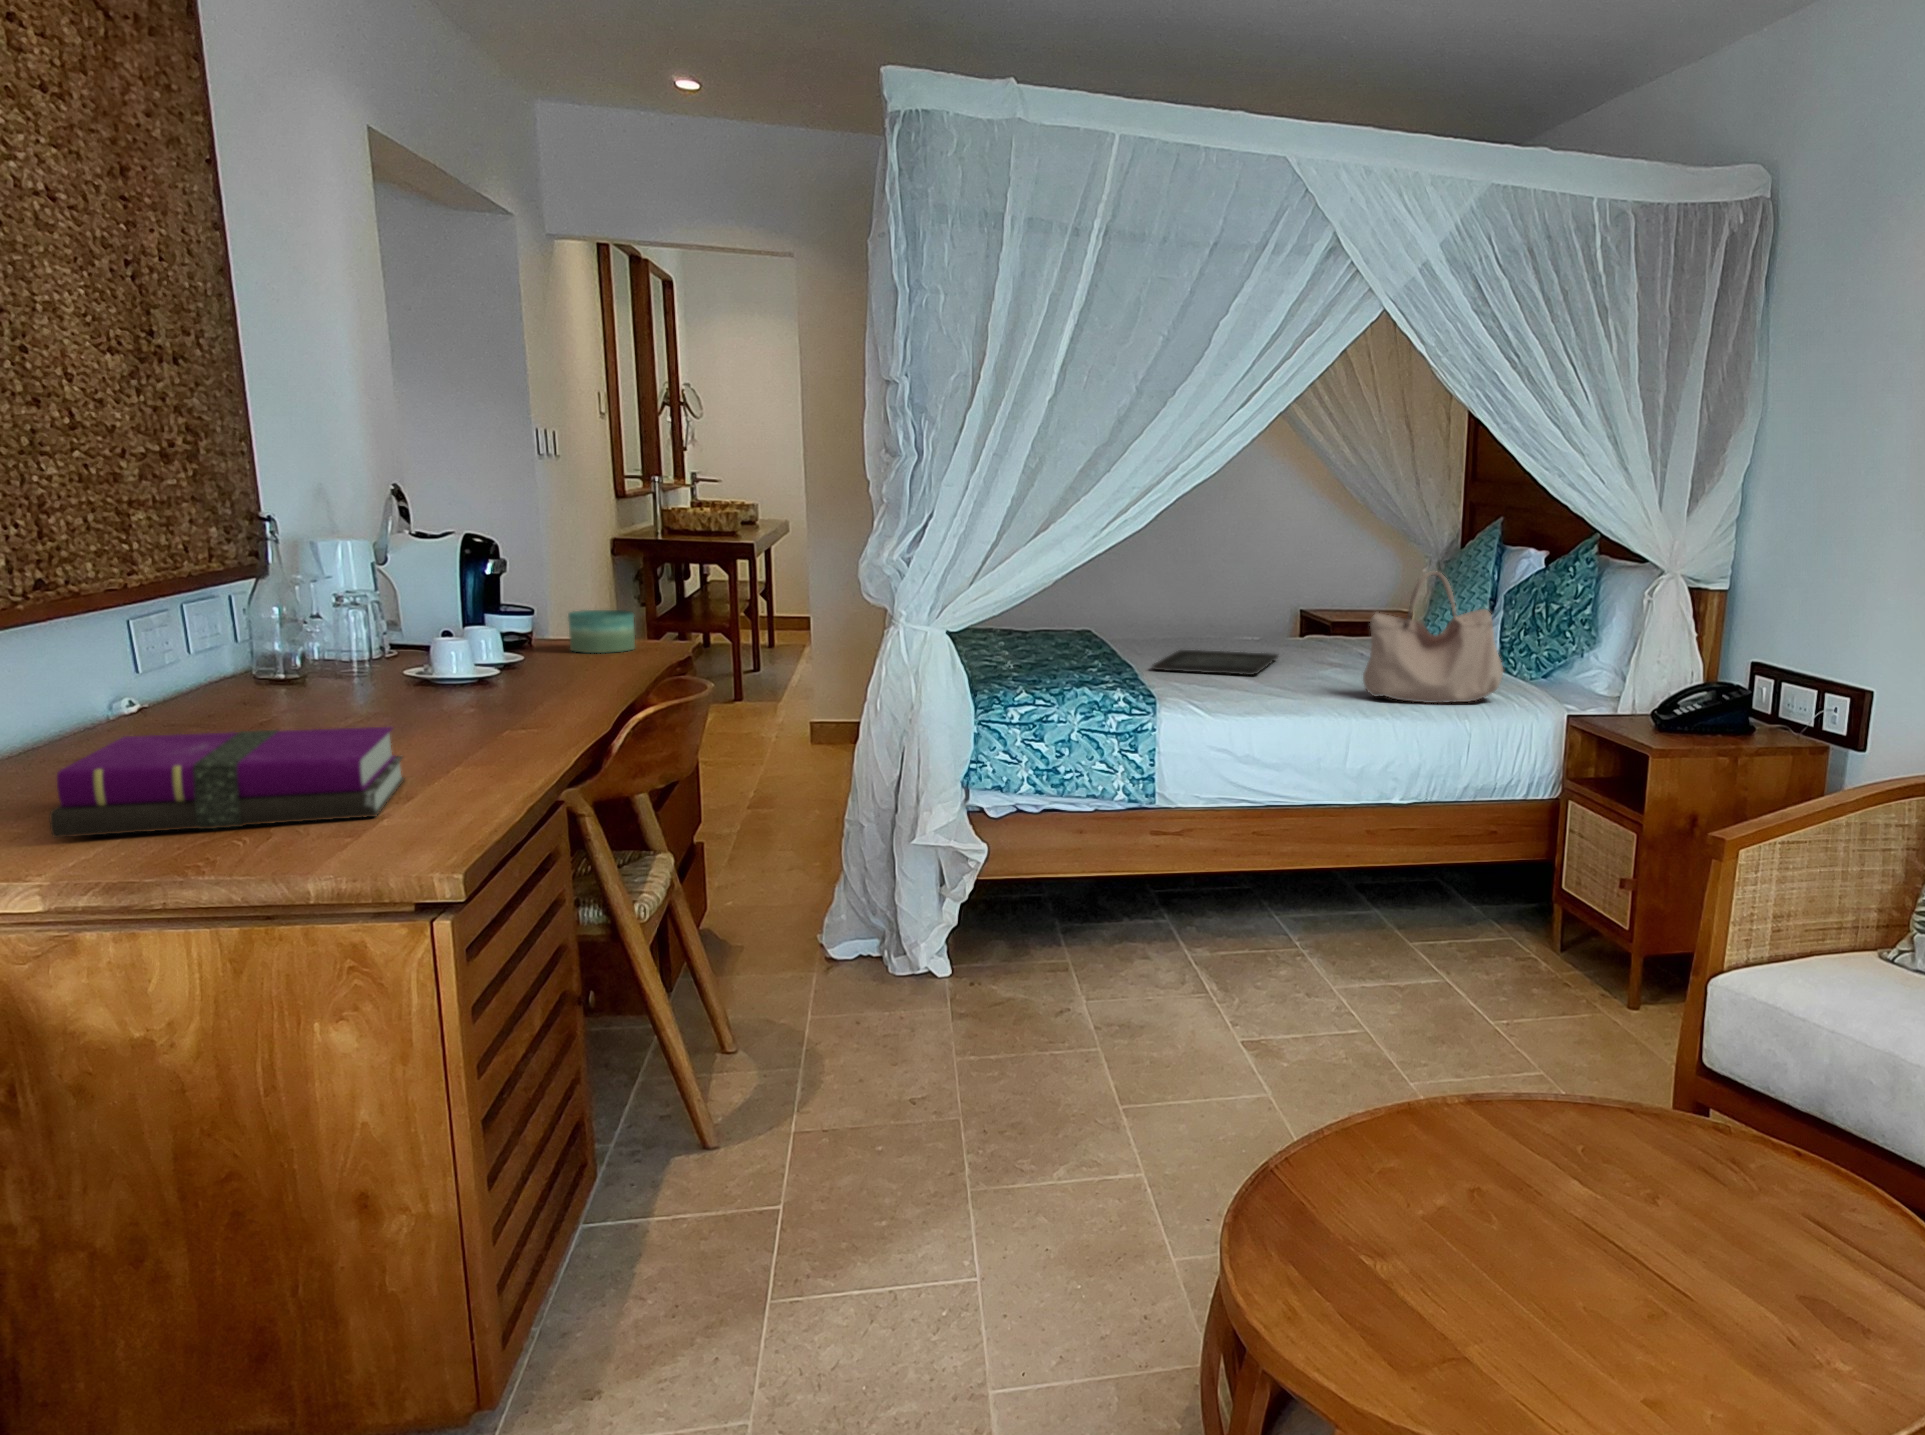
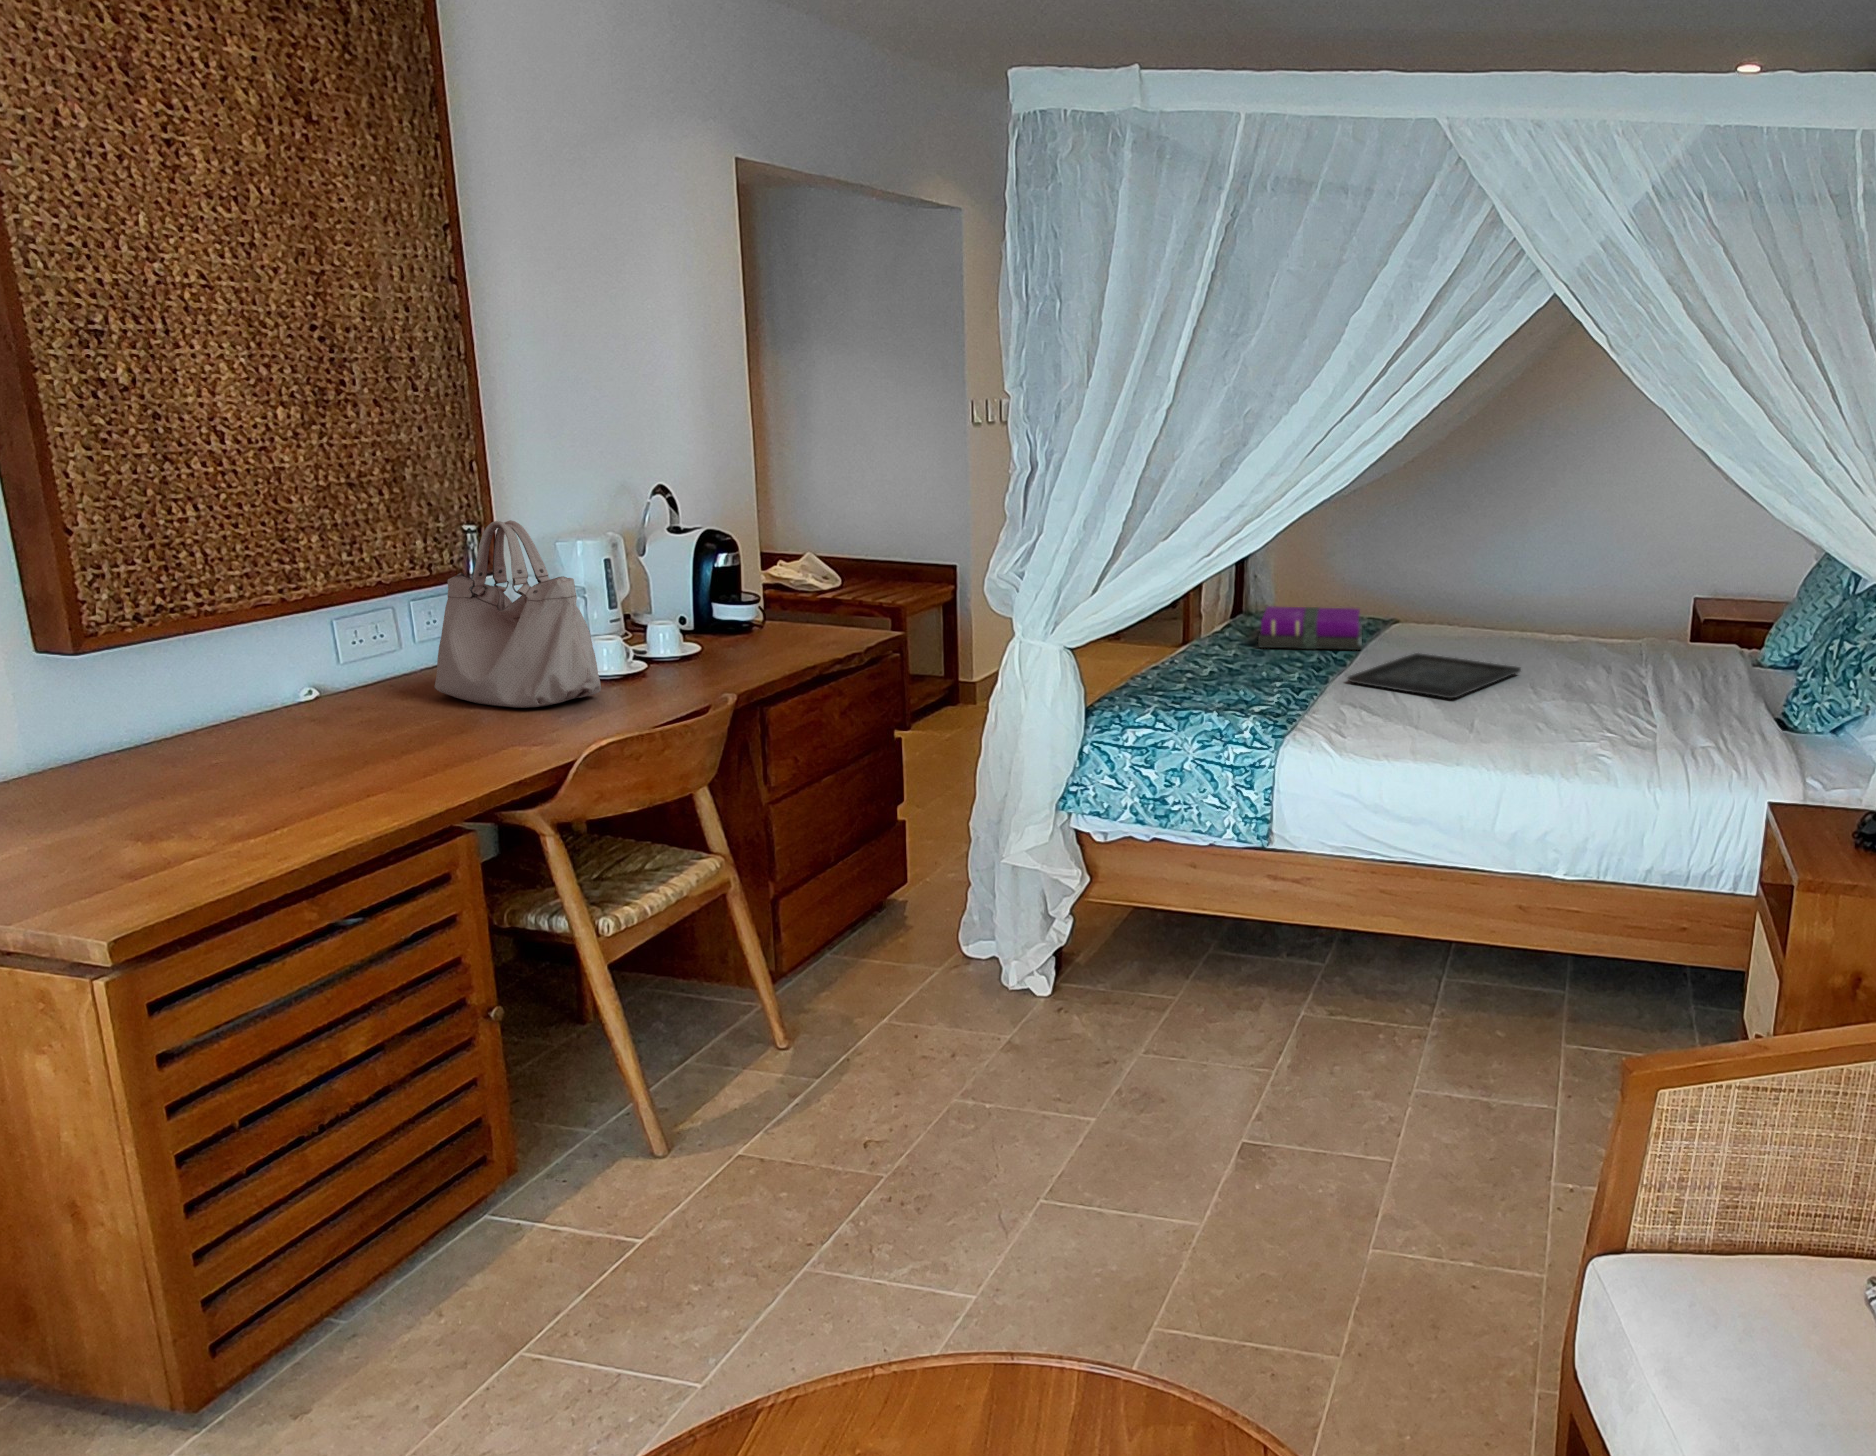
handbag: present [1363,571,1503,703] -> present [435,520,601,708]
candle: present [568,610,635,653] -> none [747,605,805,649]
notebook: present [50,727,404,838] -> present [1258,606,1362,650]

